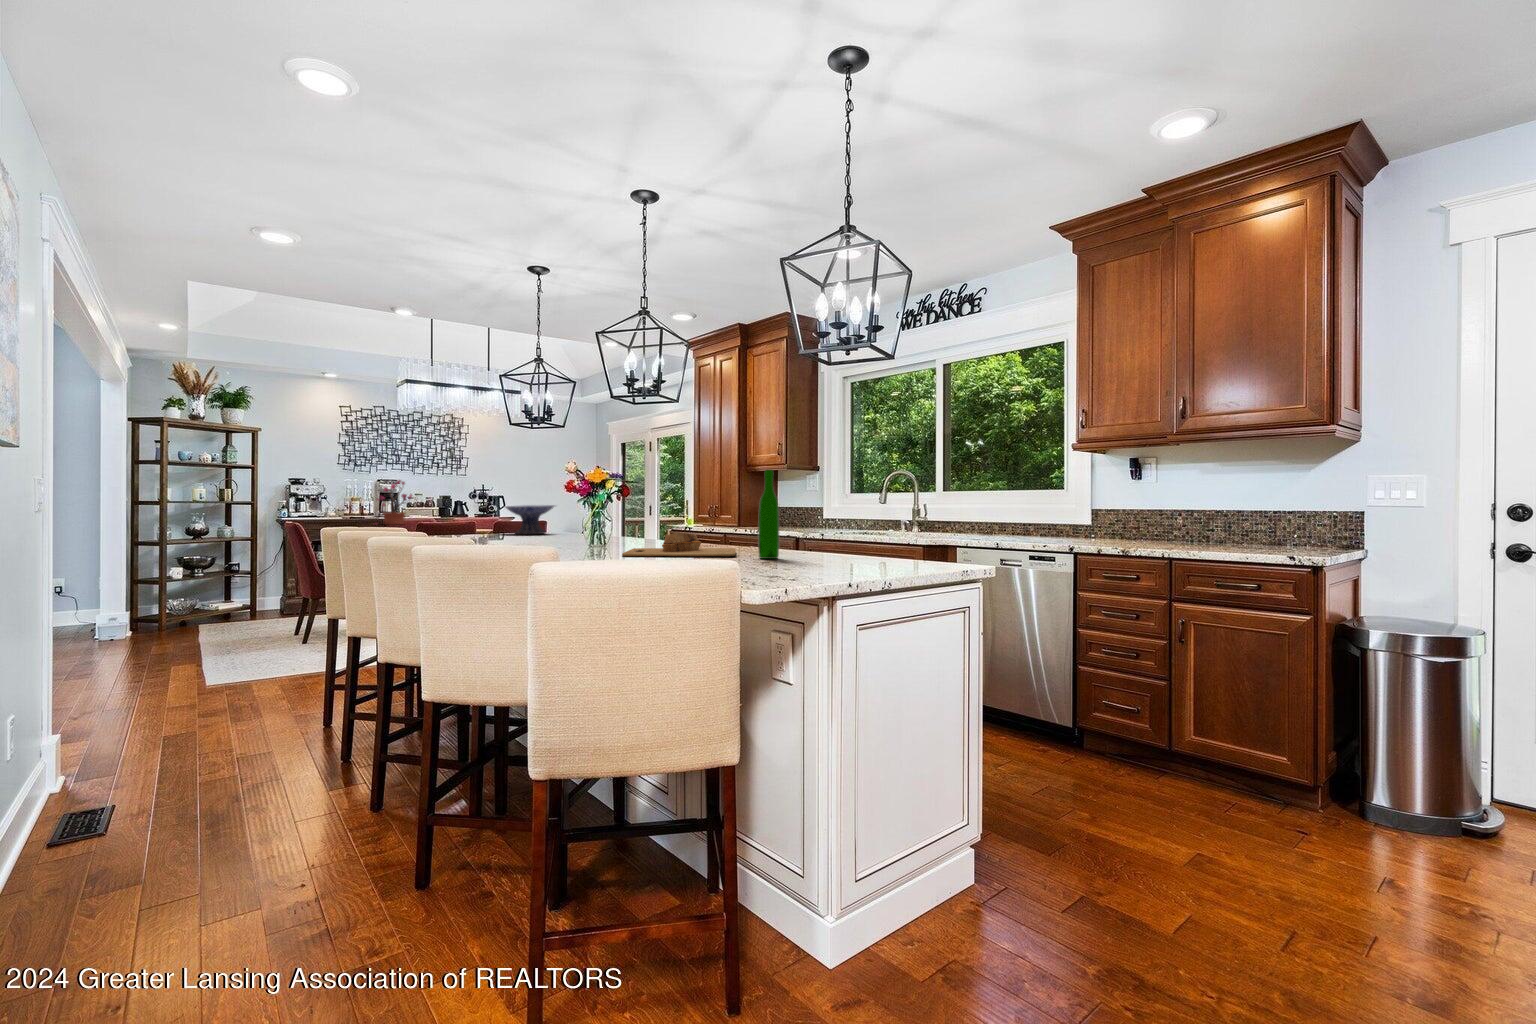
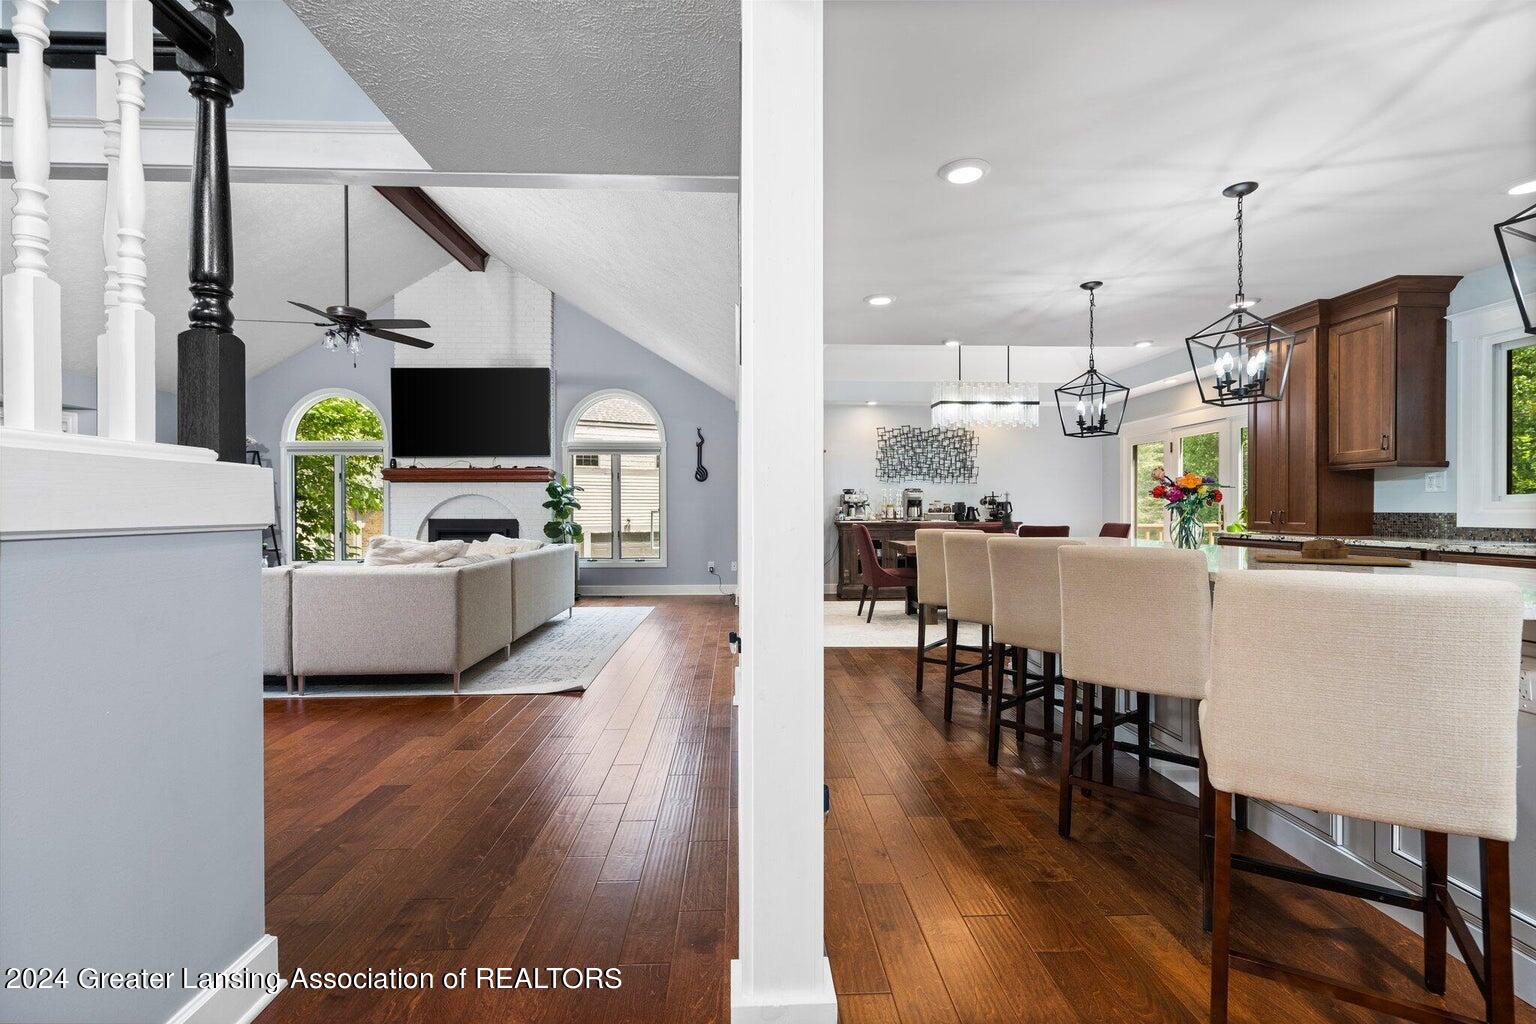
wine bottle: present [758,470,779,559] -> none [1451,467,1484,571]
potted plant: present [377,480,412,525] -> none [920,489,952,528]
candle holder: none [463,481,490,525] -> present [1000,493,1014,529]
decorative bowl: present [505,505,555,534] -> none [1059,510,1114,538]

